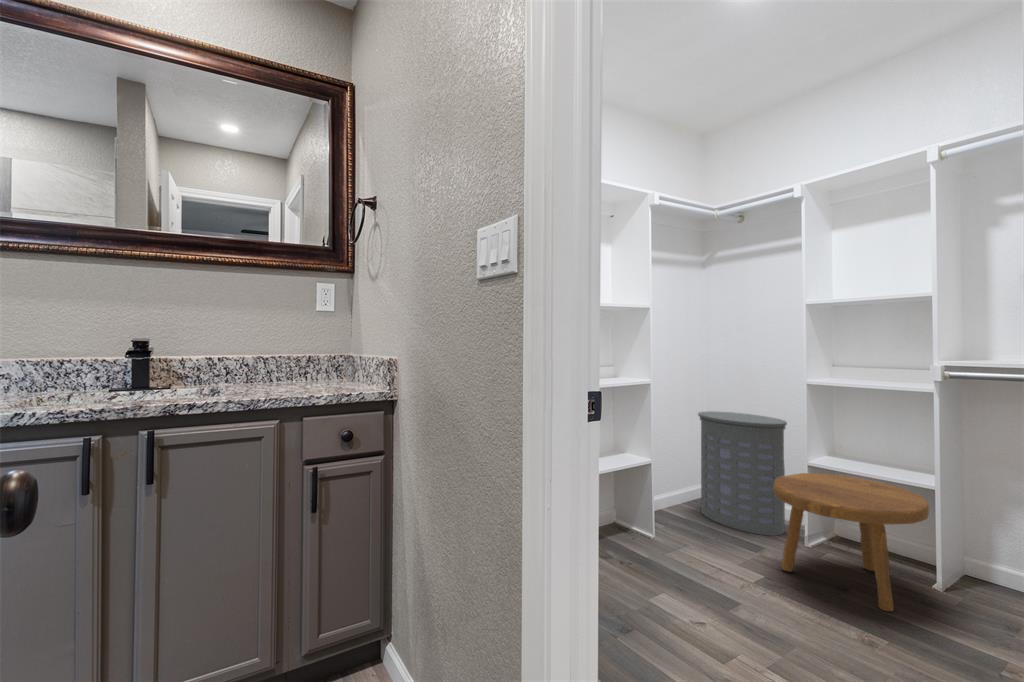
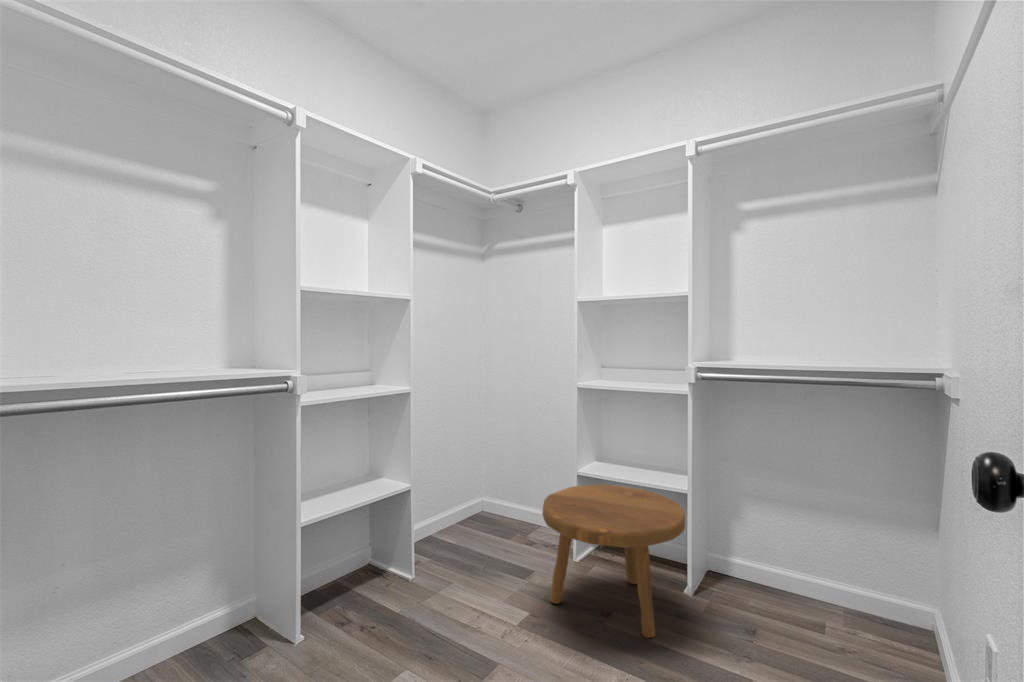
laundry hamper: present [698,411,787,536] -> none [470,418,558,555]

